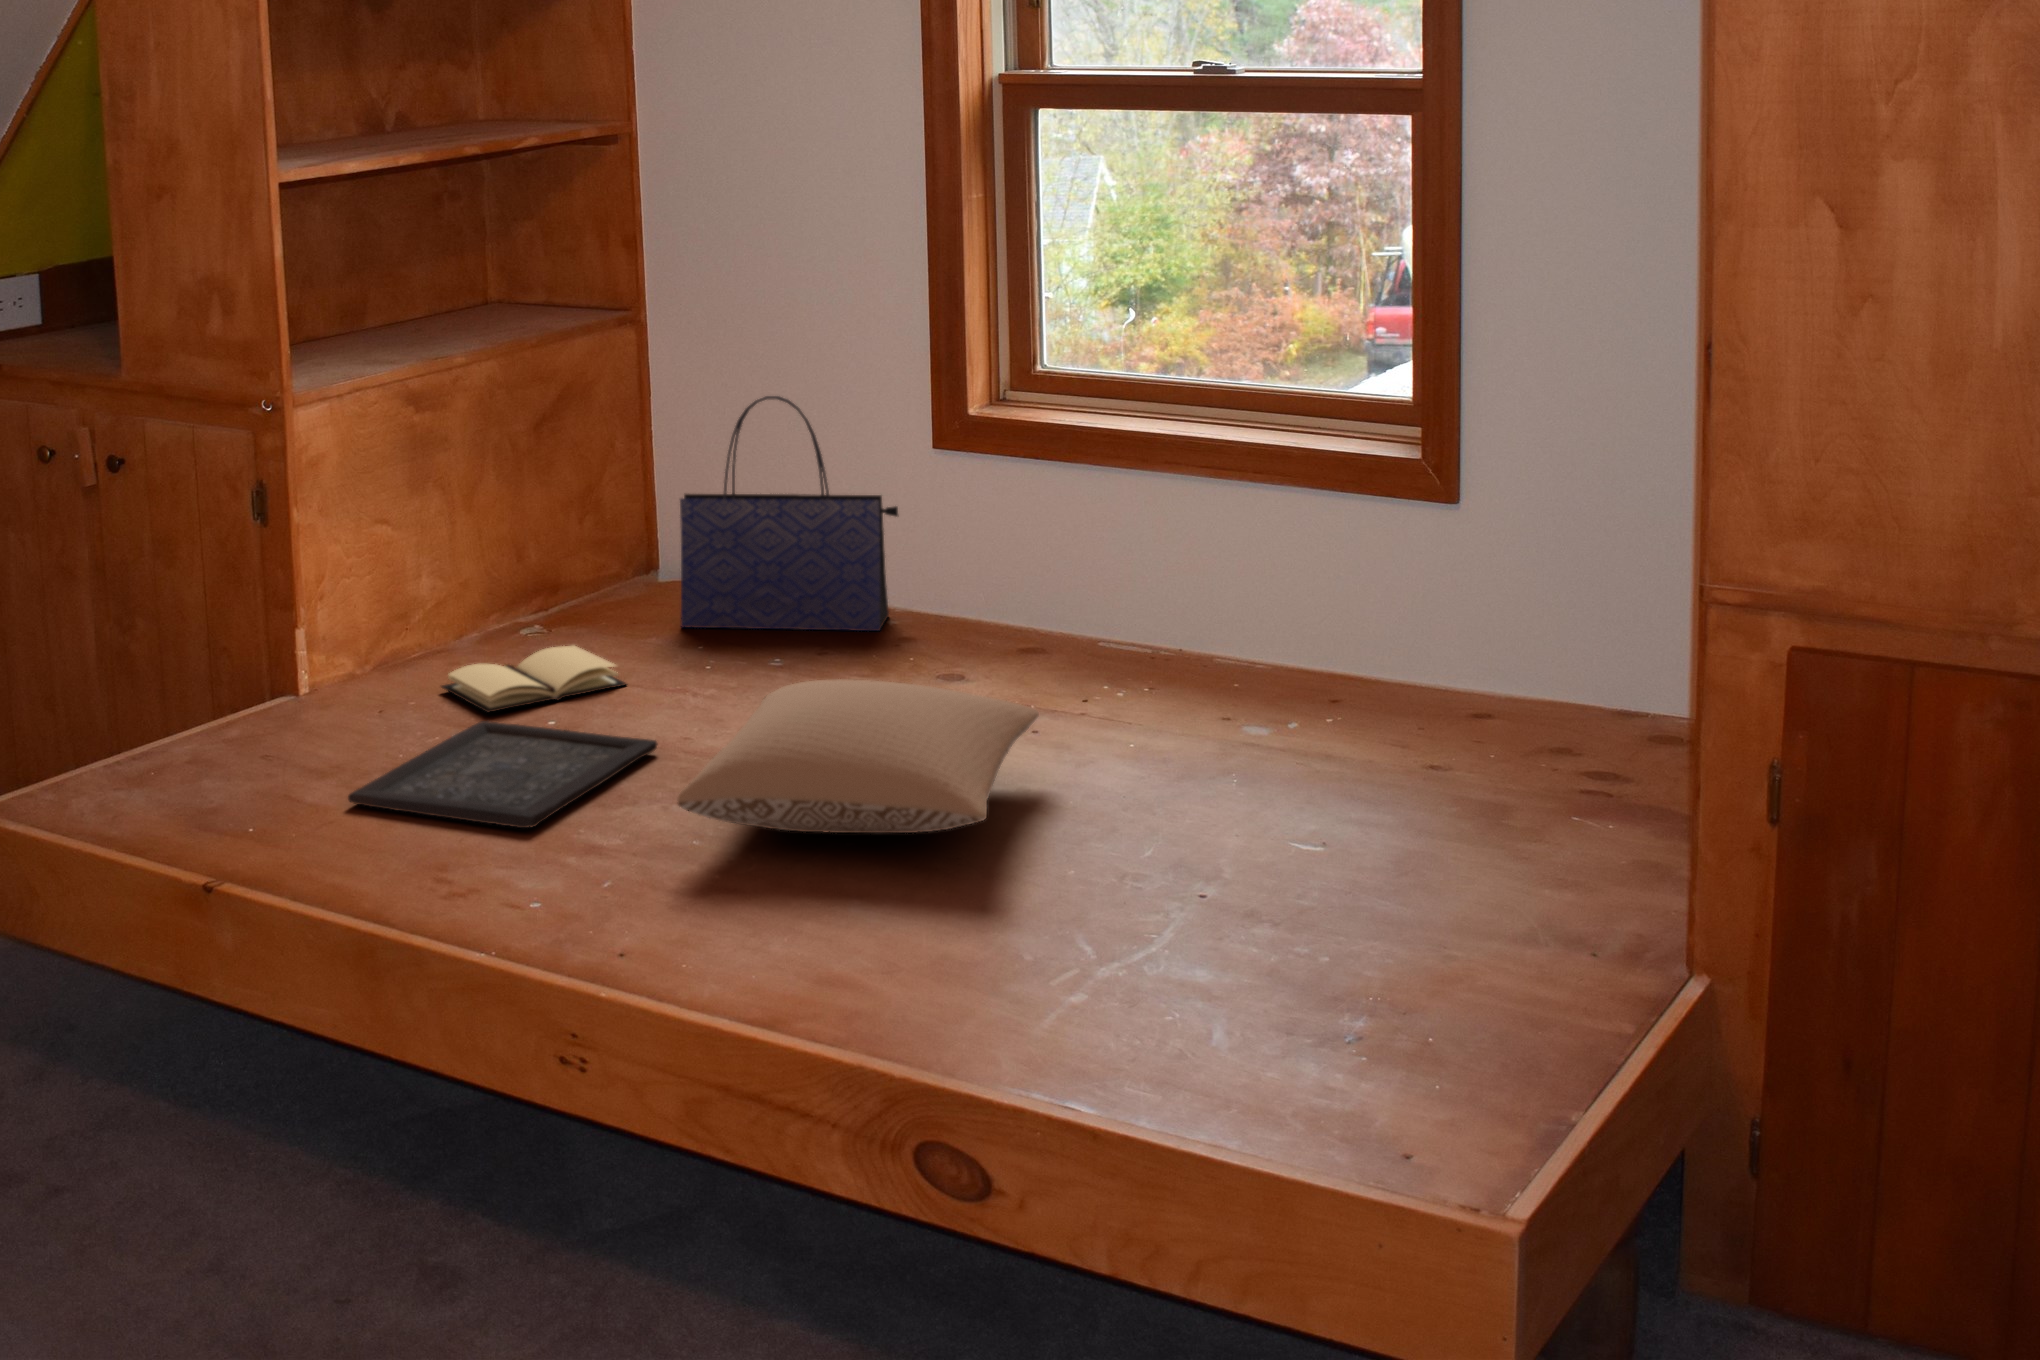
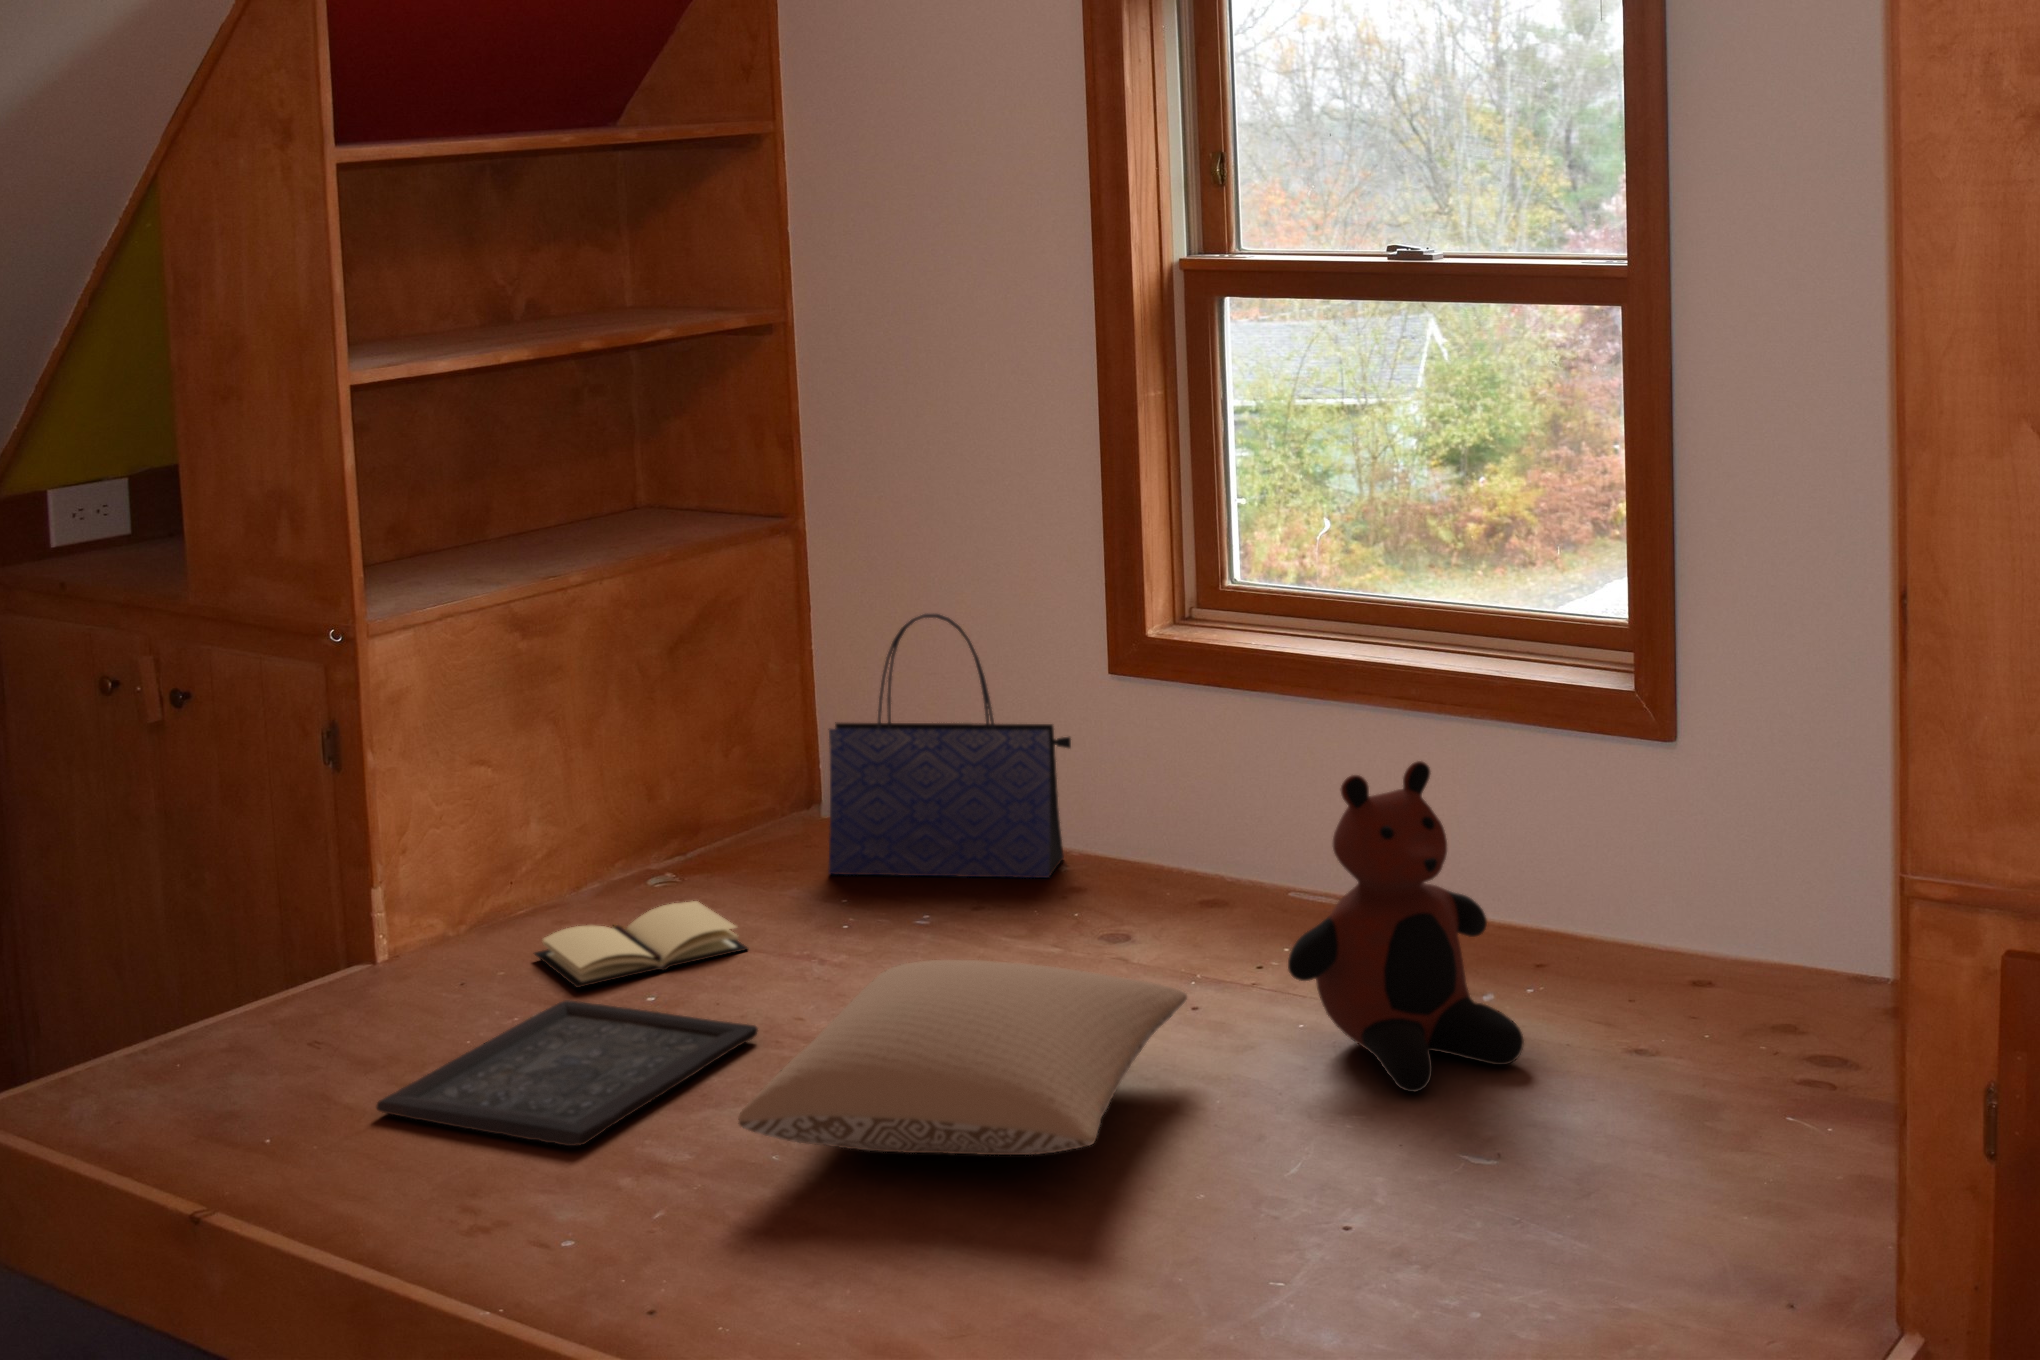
teddy bear: none [1128,514,1334,794] -> present [1288,761,1524,1092]

